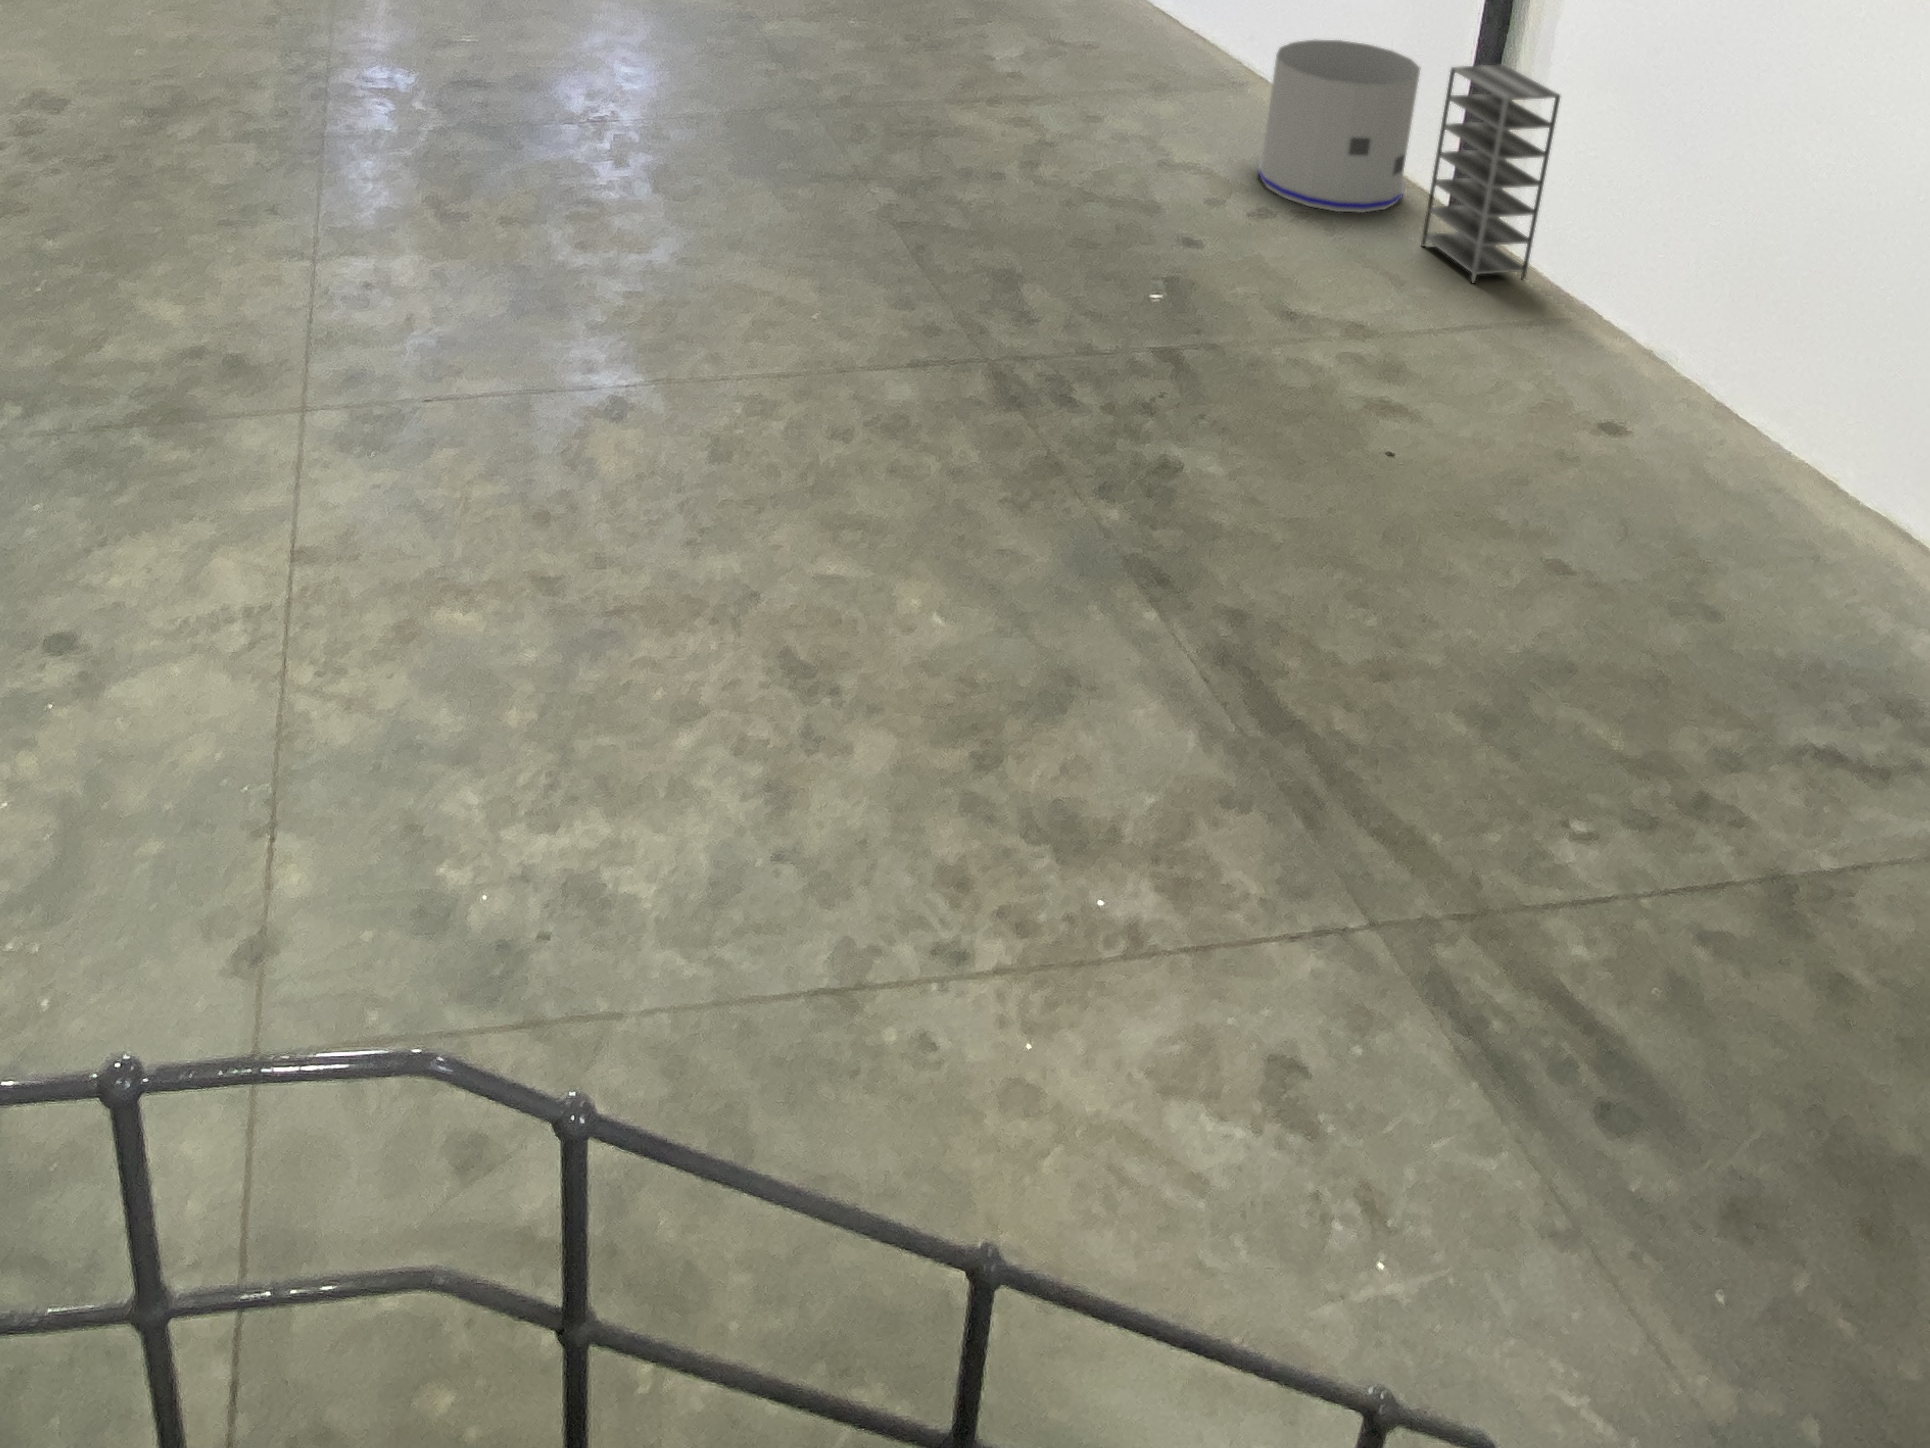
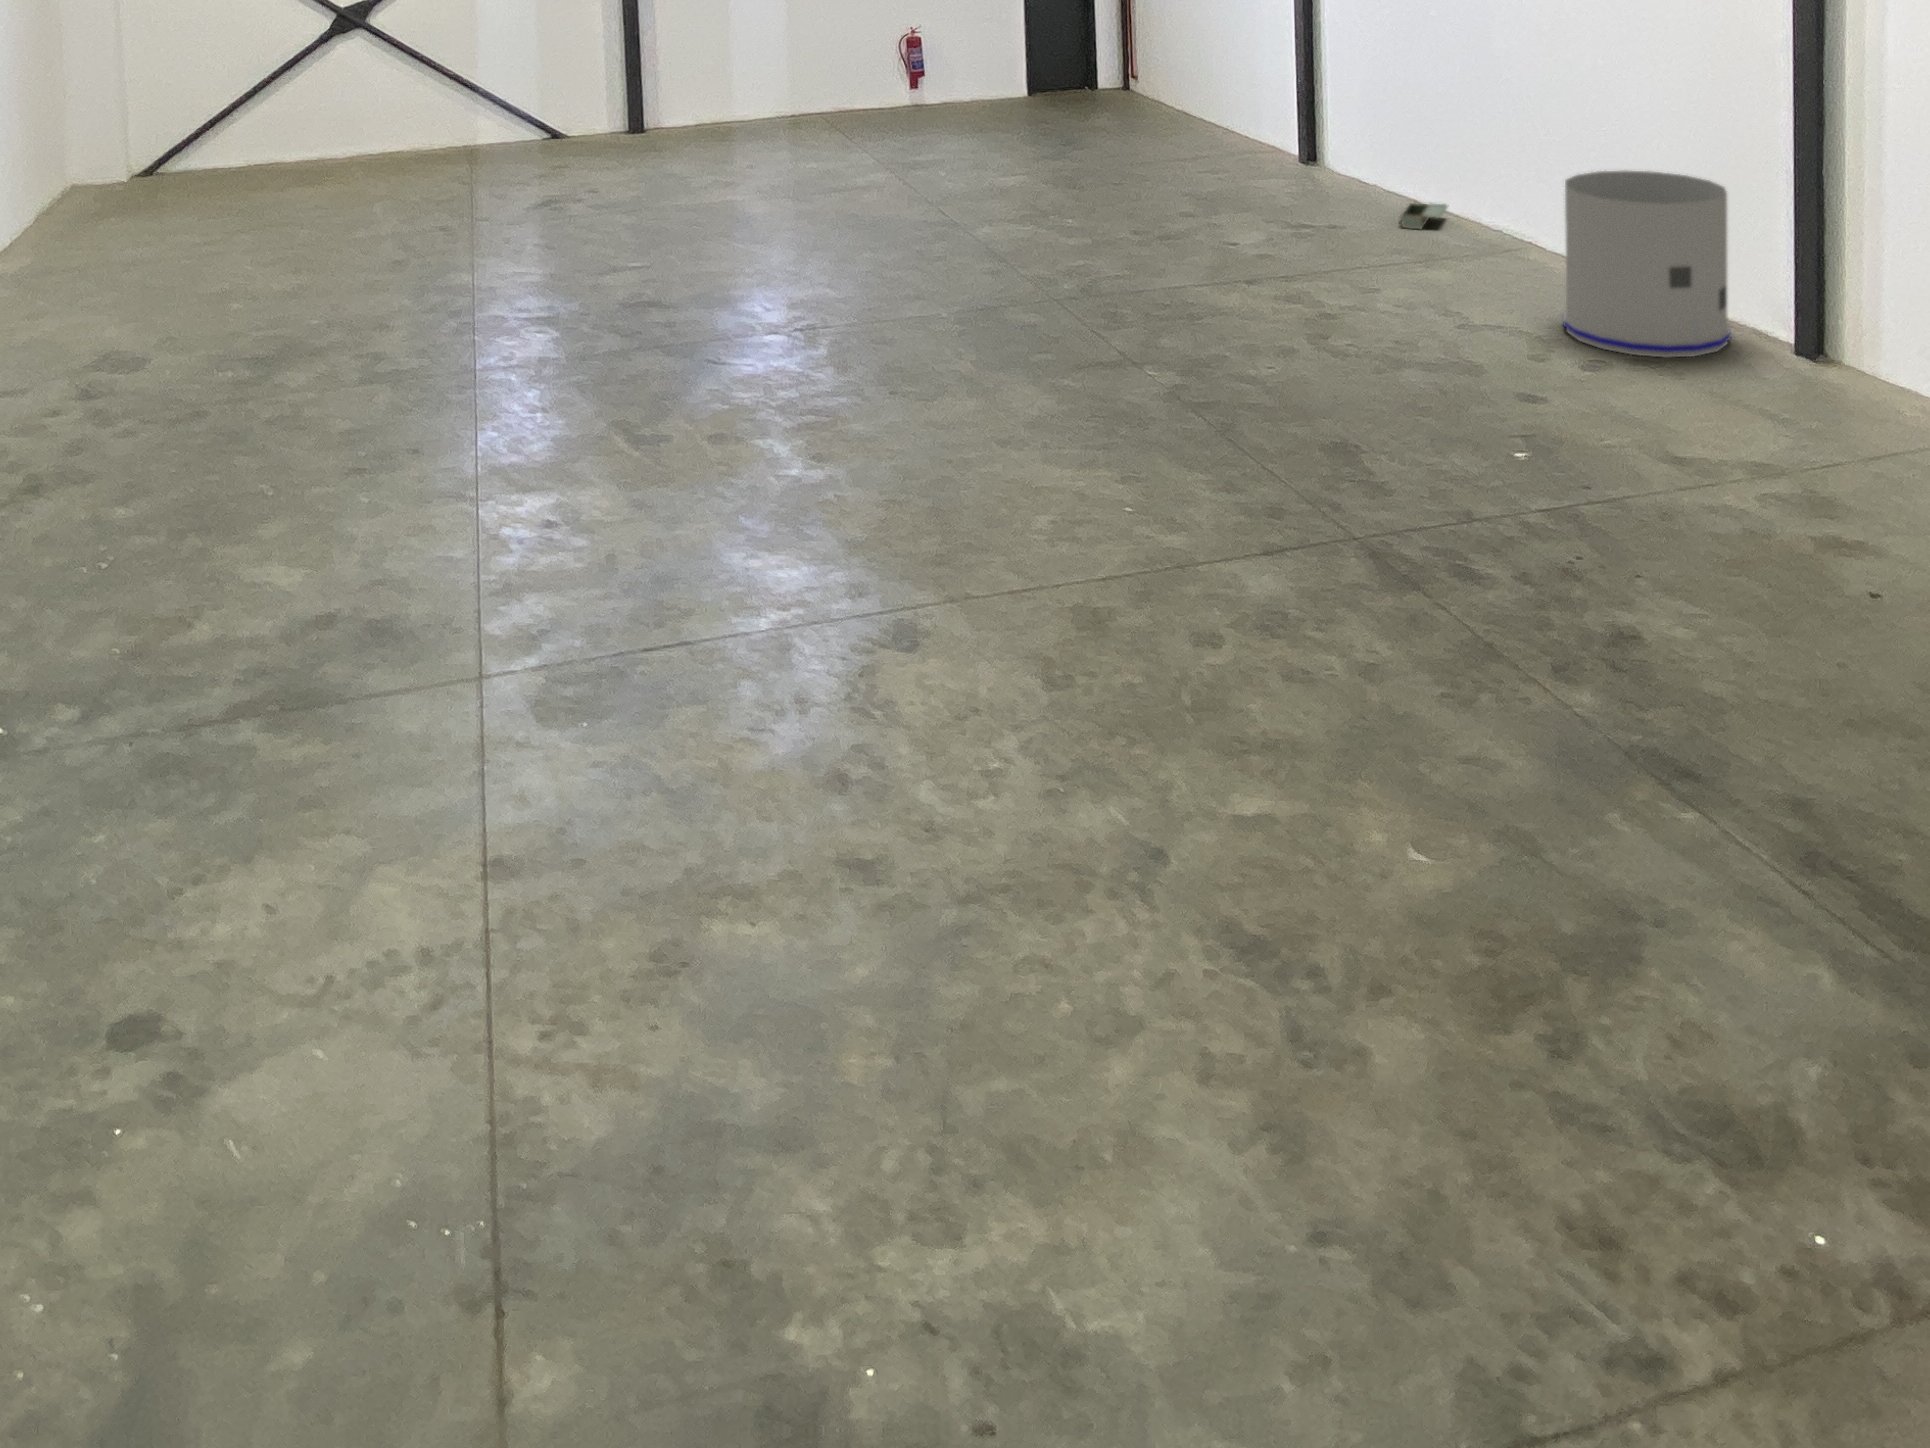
toolbox: none [1157,27,1206,54] -> present [1401,203,1447,229]
shelving unit: present [1421,65,1560,283] -> none [1775,161,1909,415]

